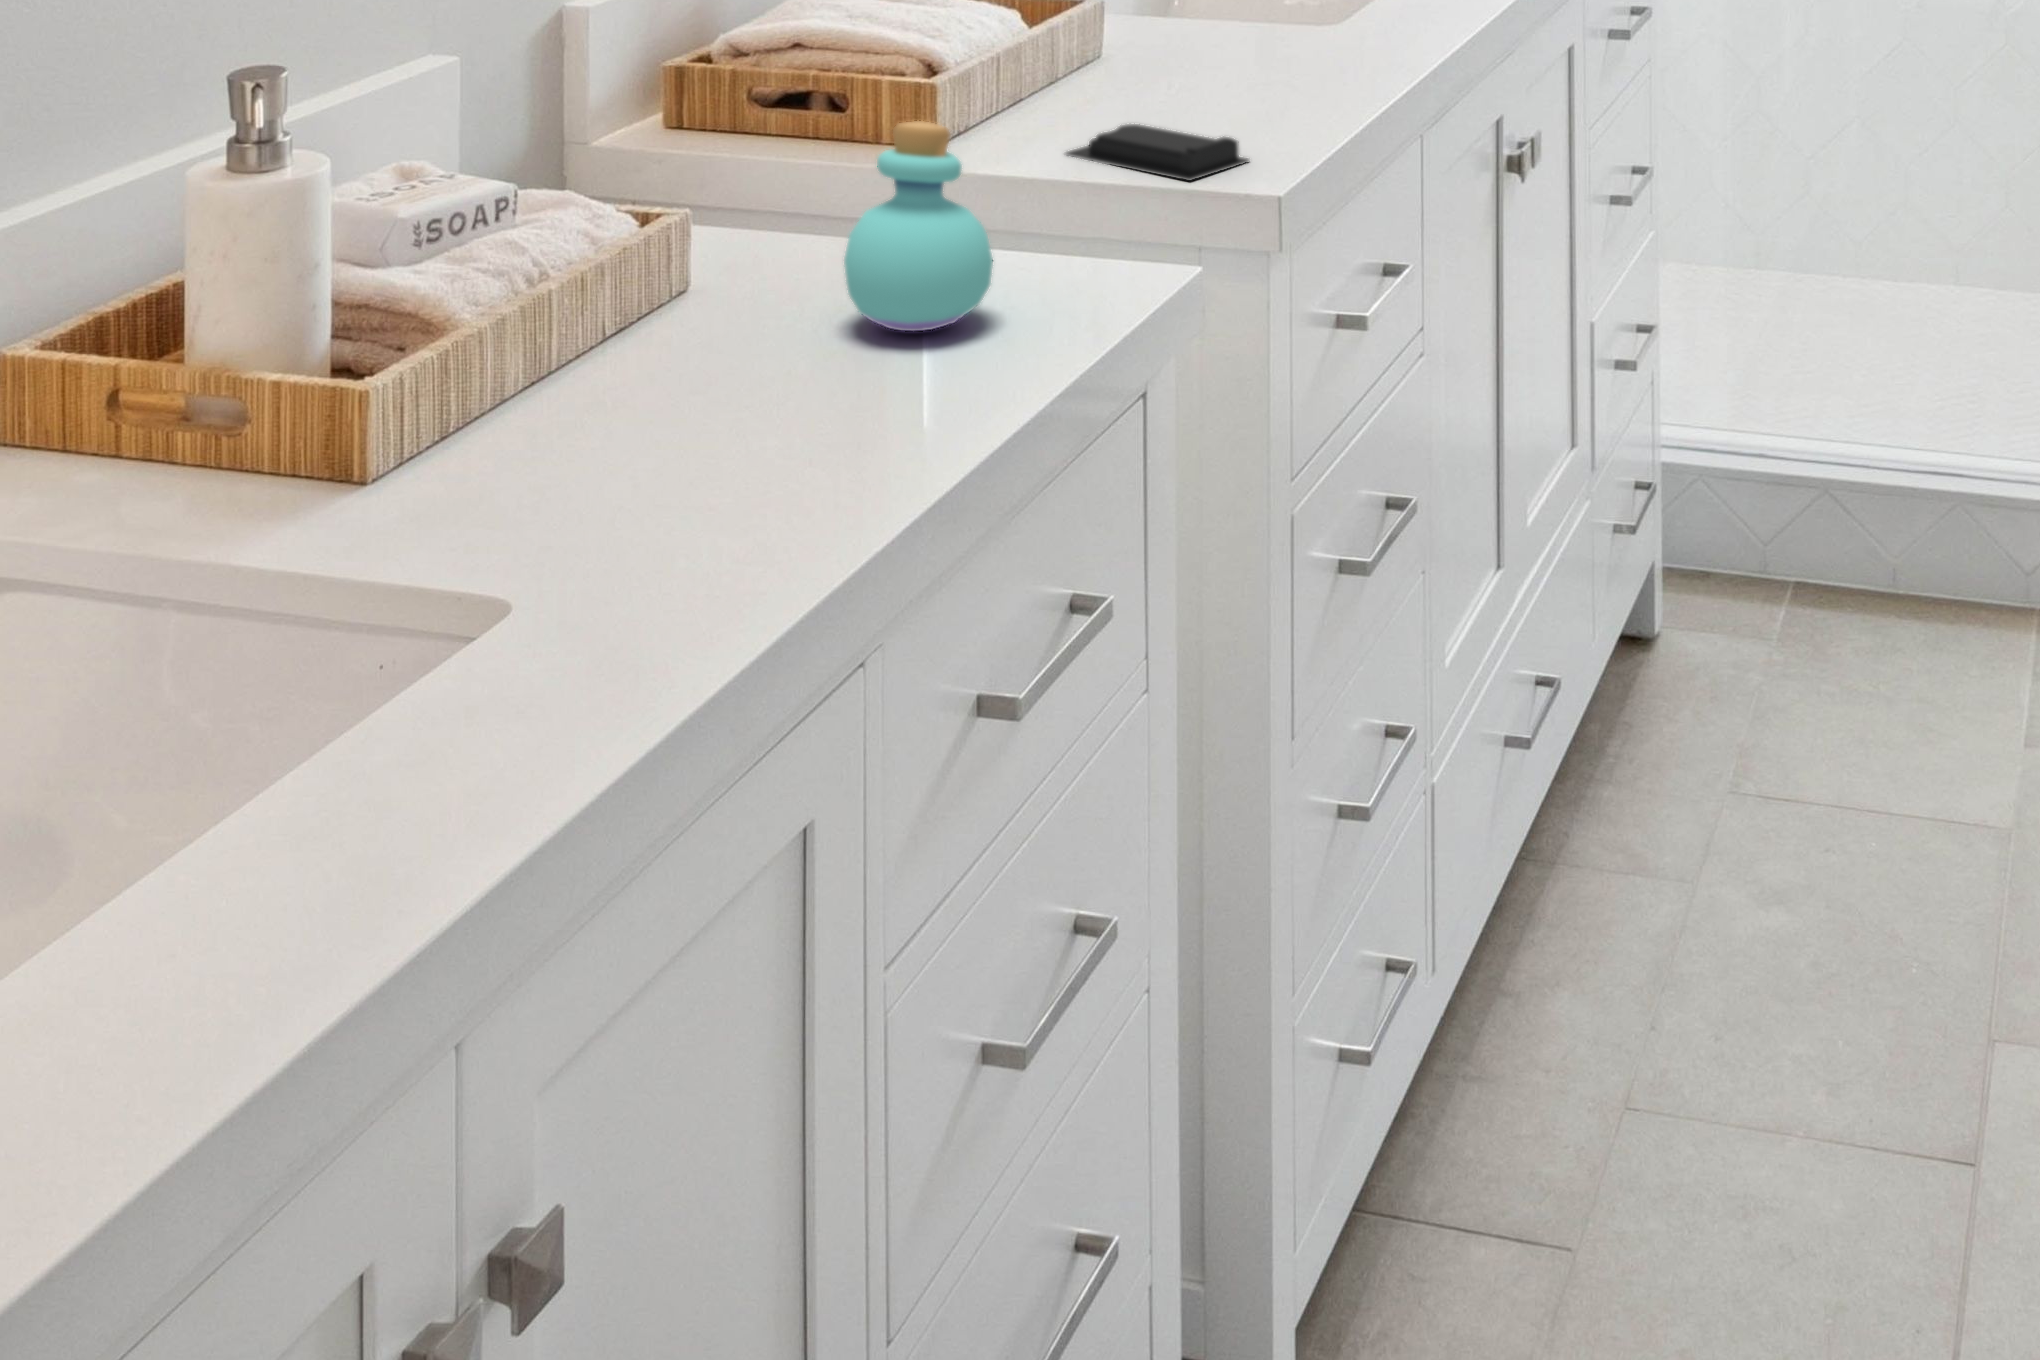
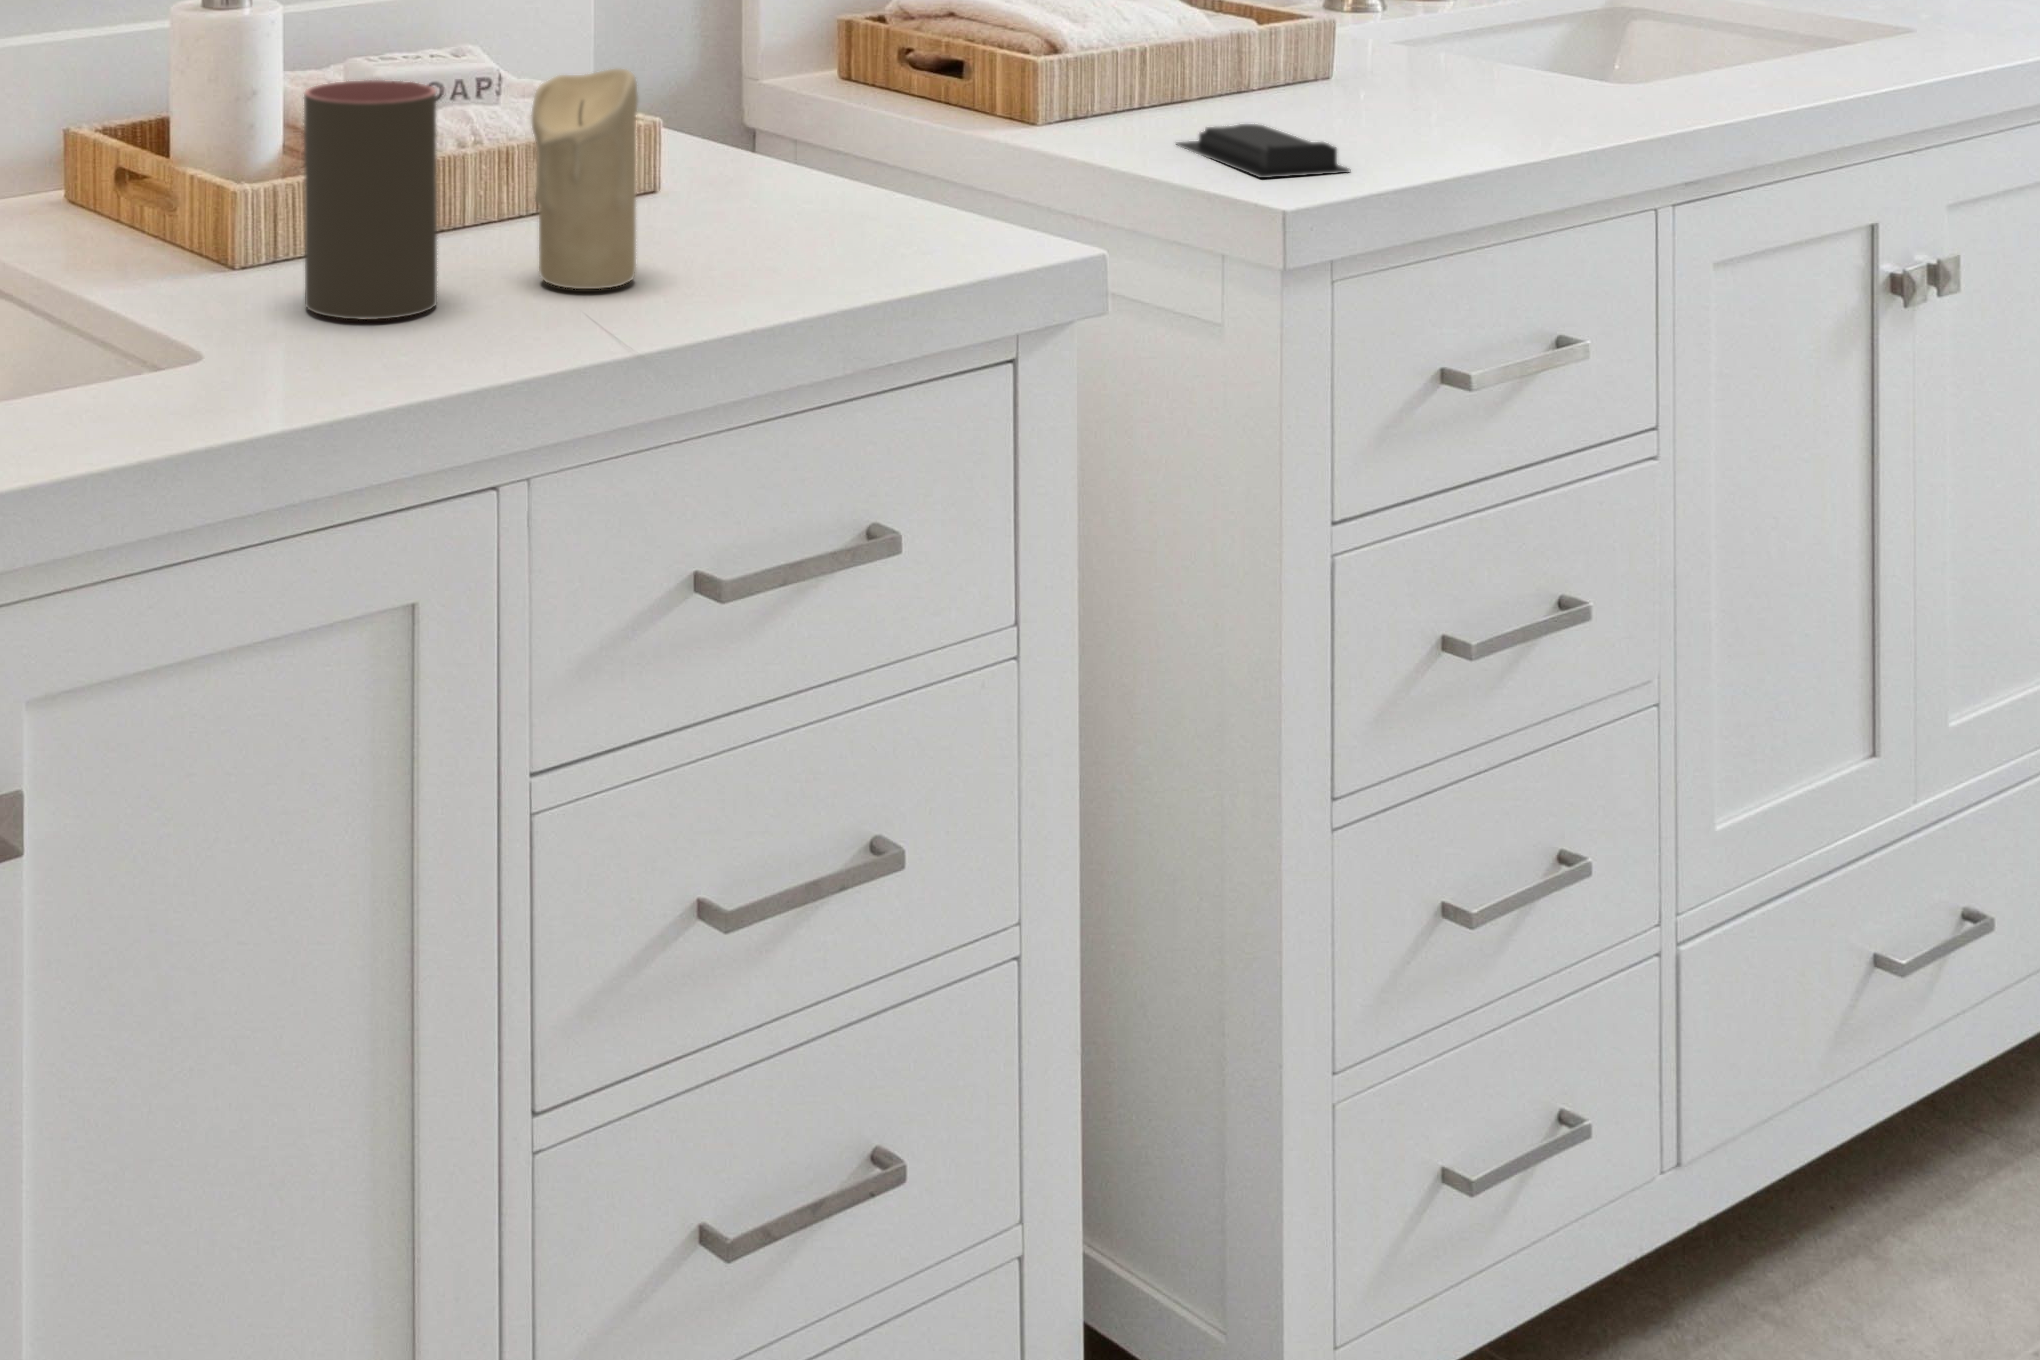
perfume bottle: present [844,121,993,331] -> none [756,42,901,242]
candle: none [696,189,815,440] -> present [531,69,638,289]
cup: none [496,245,653,536] -> present [304,80,437,319]

